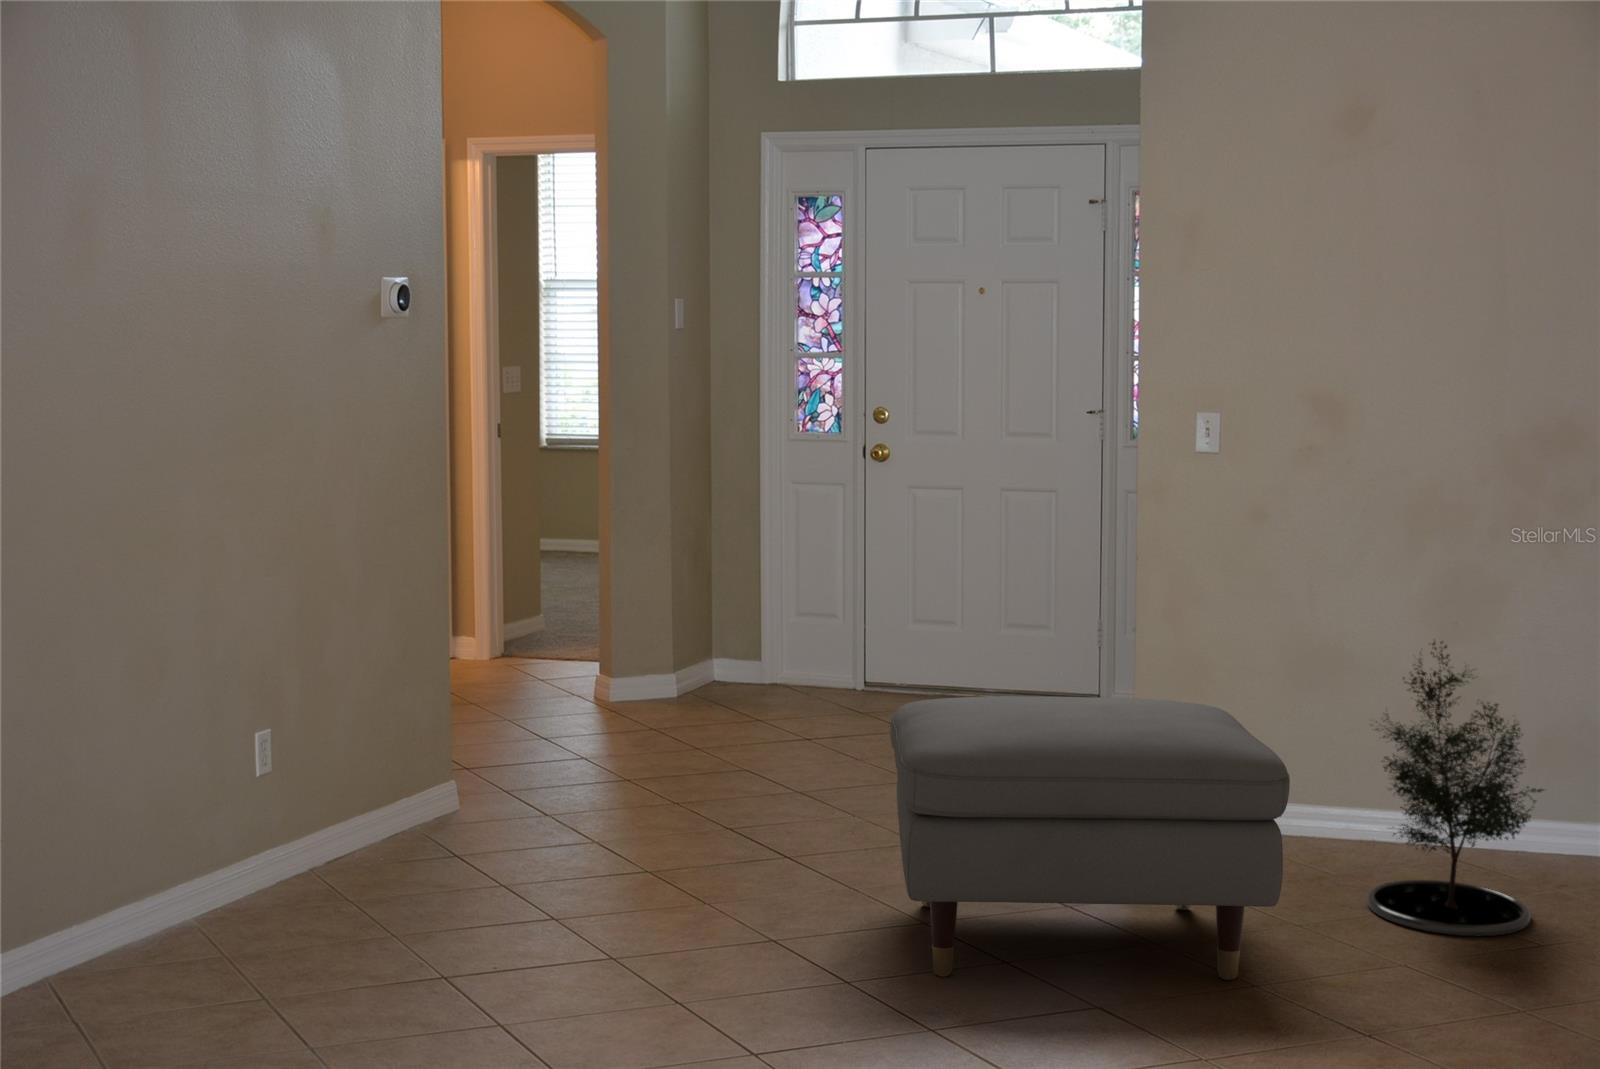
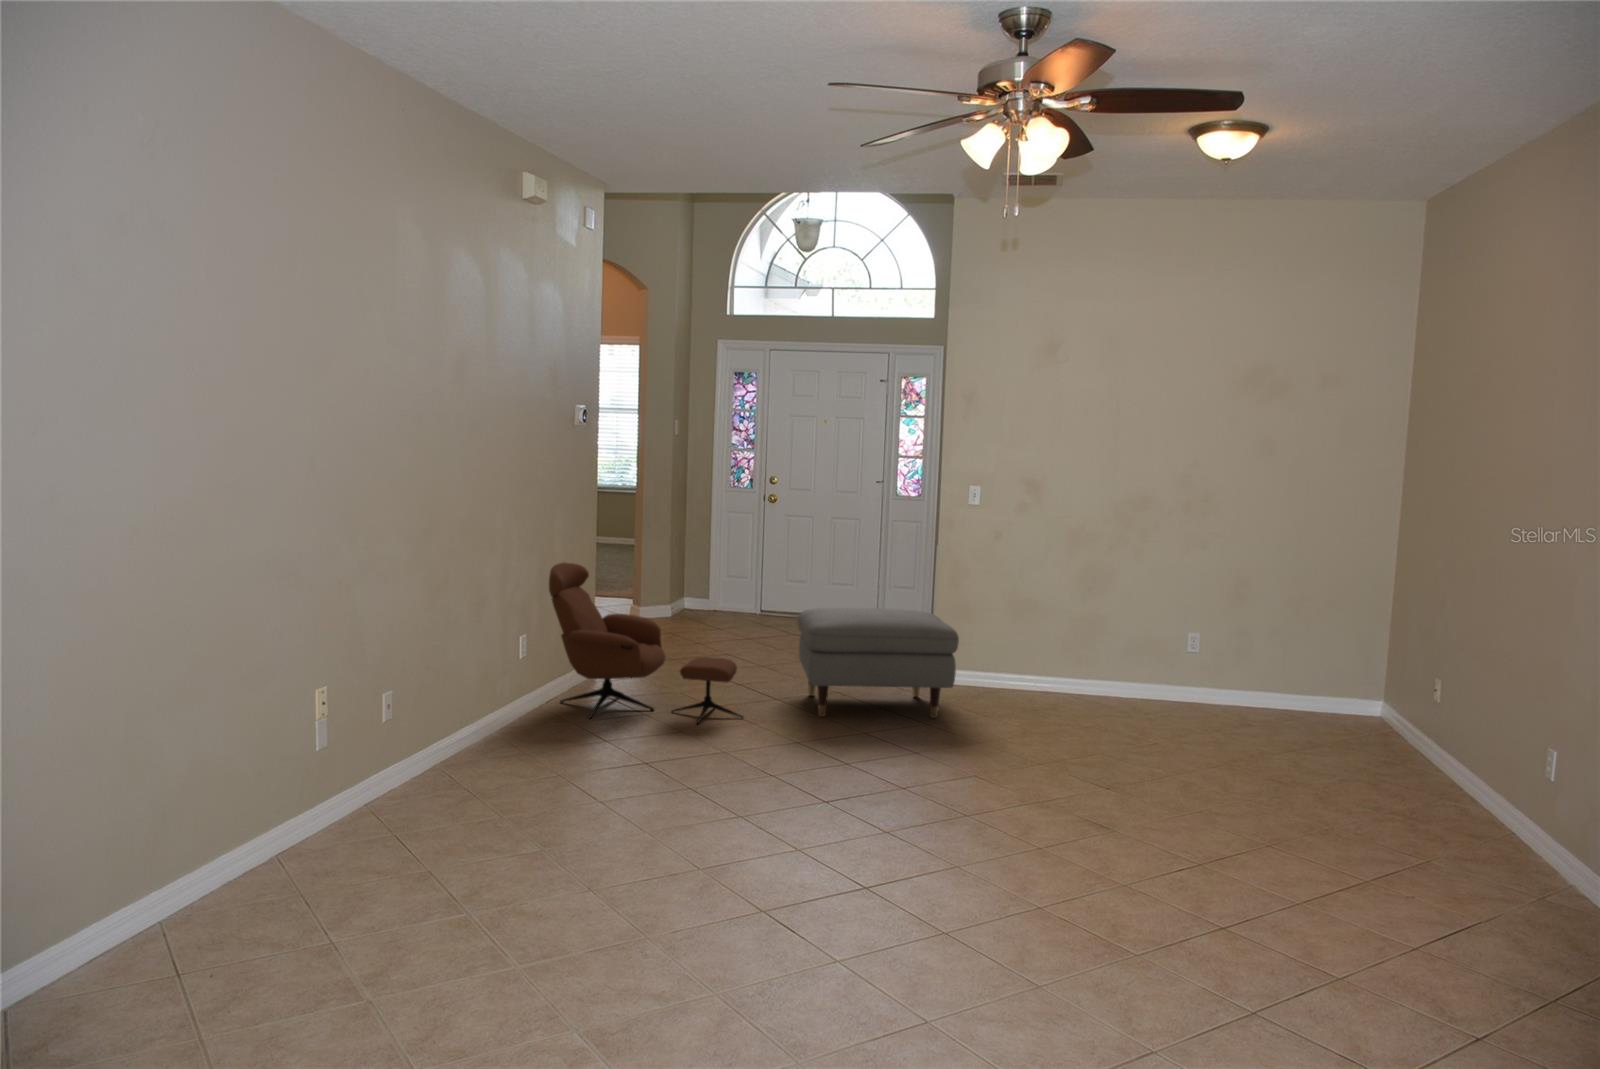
lounge chair: none [272,600,746,1003] -> present [549,562,743,724]
potted tree: present [1367,640,1543,936] -> none [990,586,1062,706]

